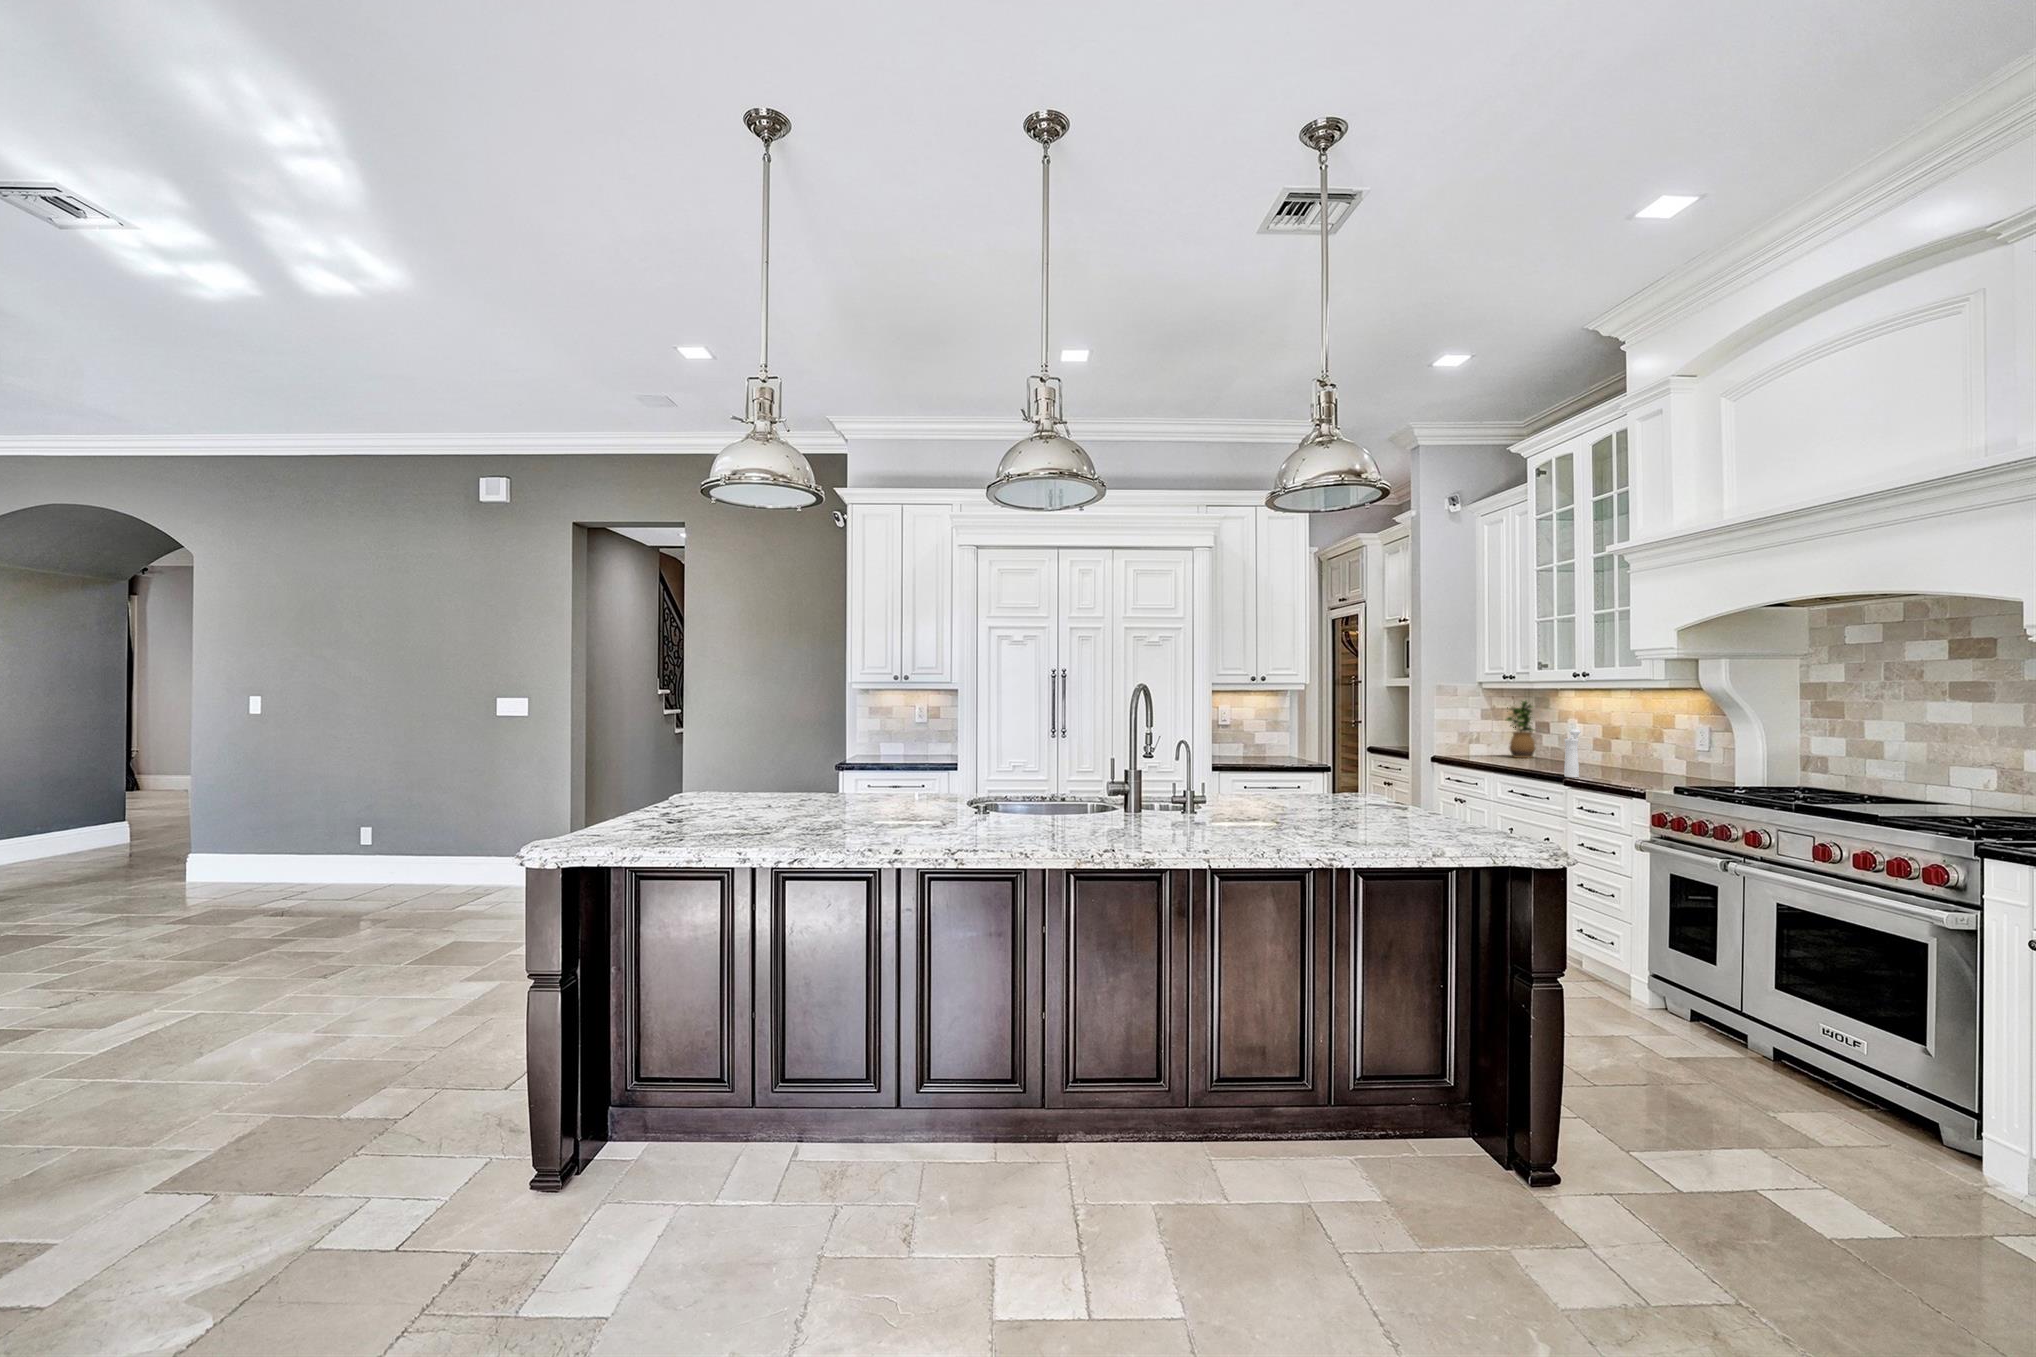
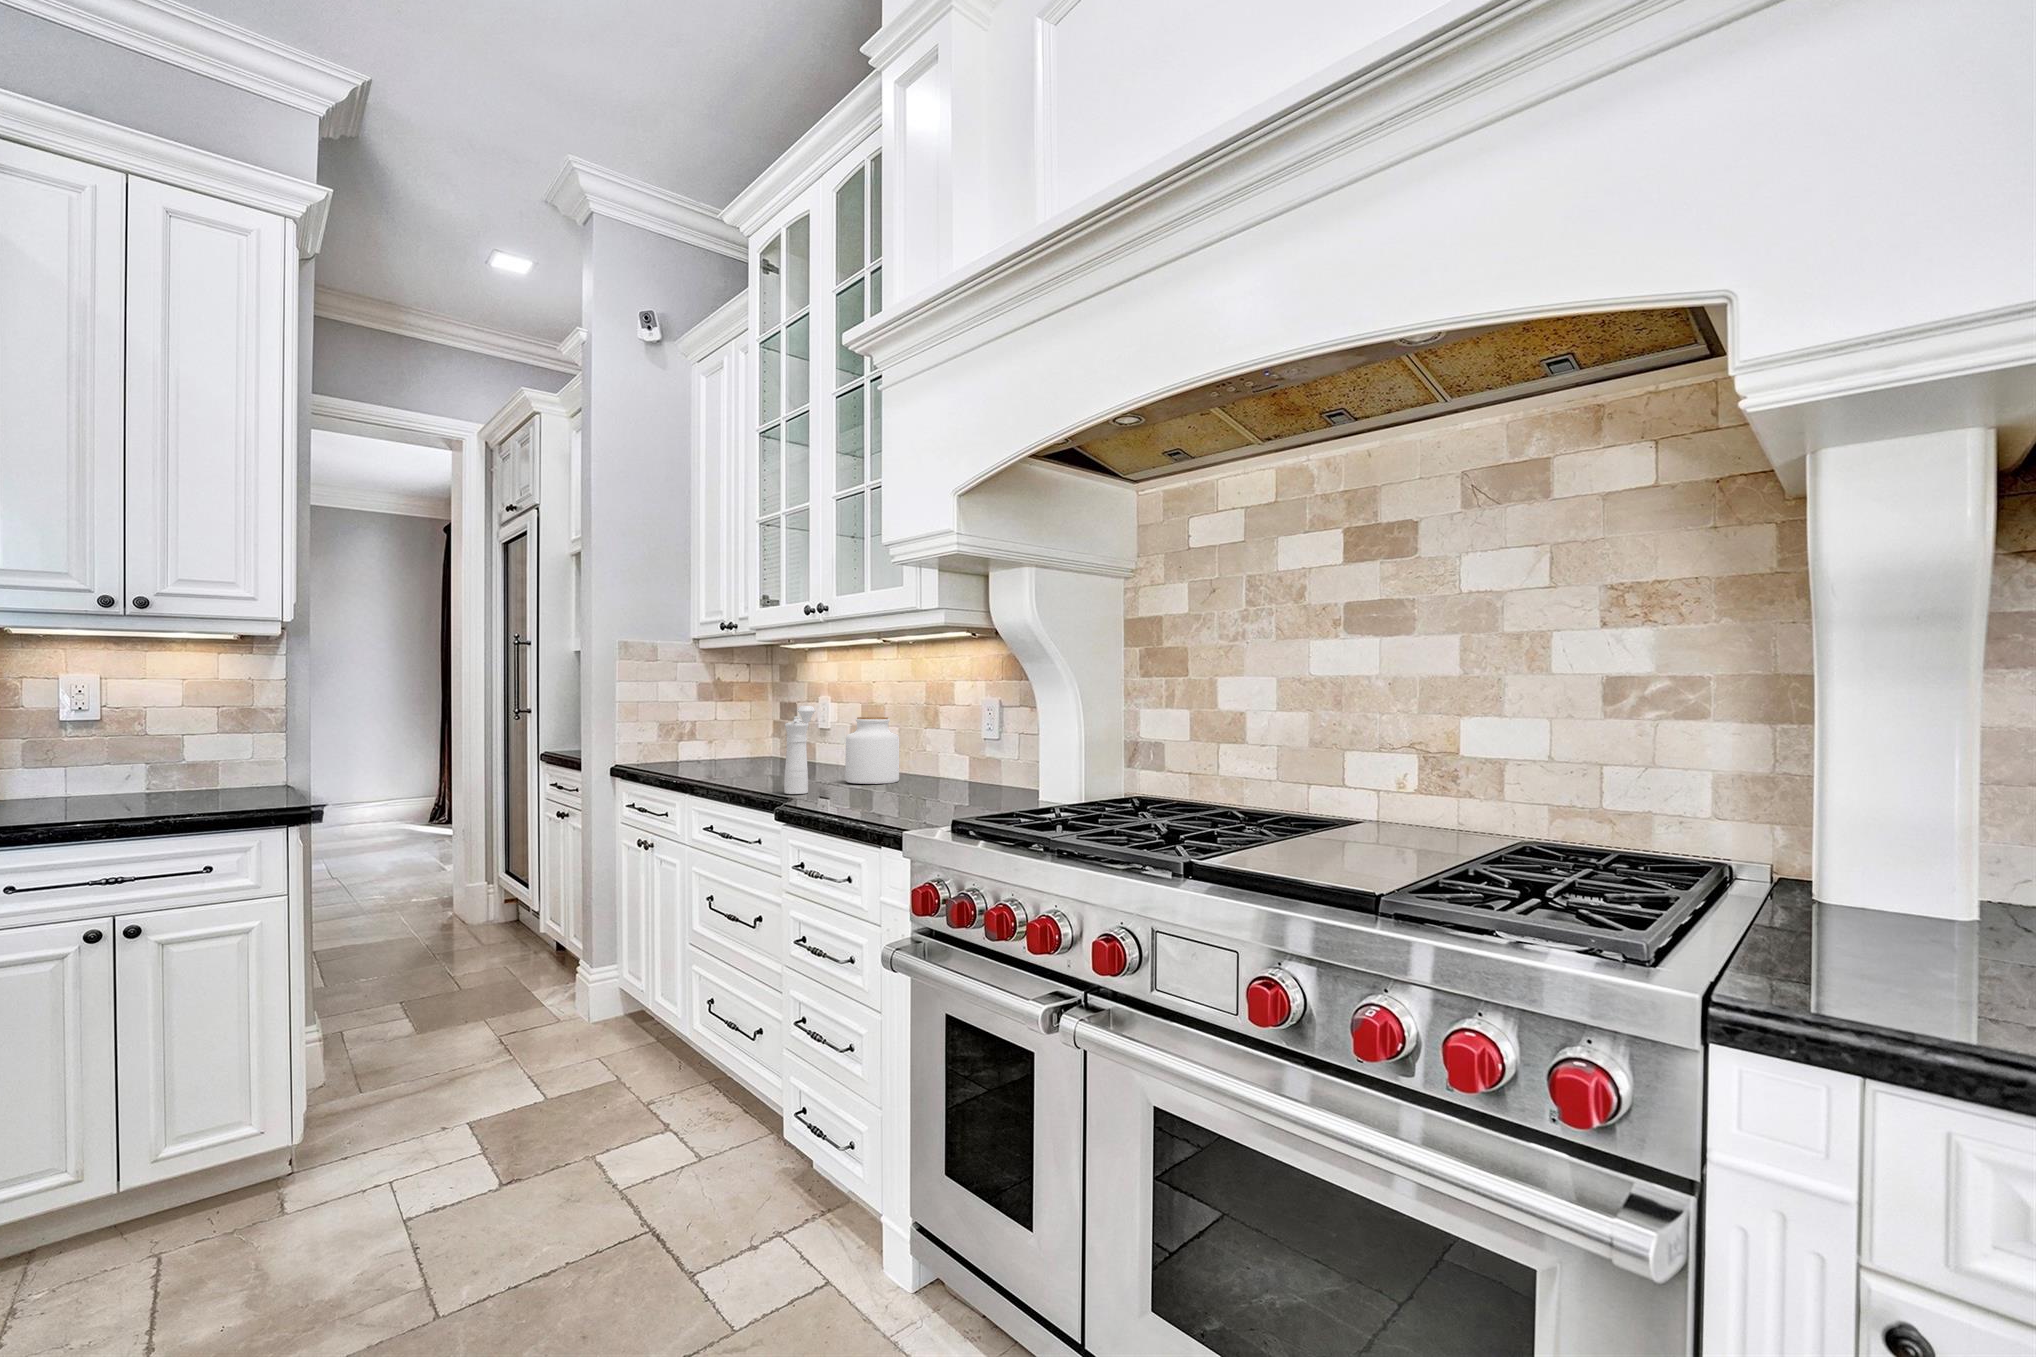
potted plant: present [1507,701,1536,758] -> none [732,668,781,759]
jar: none [1599,736,1636,775] -> present [845,717,899,784]

